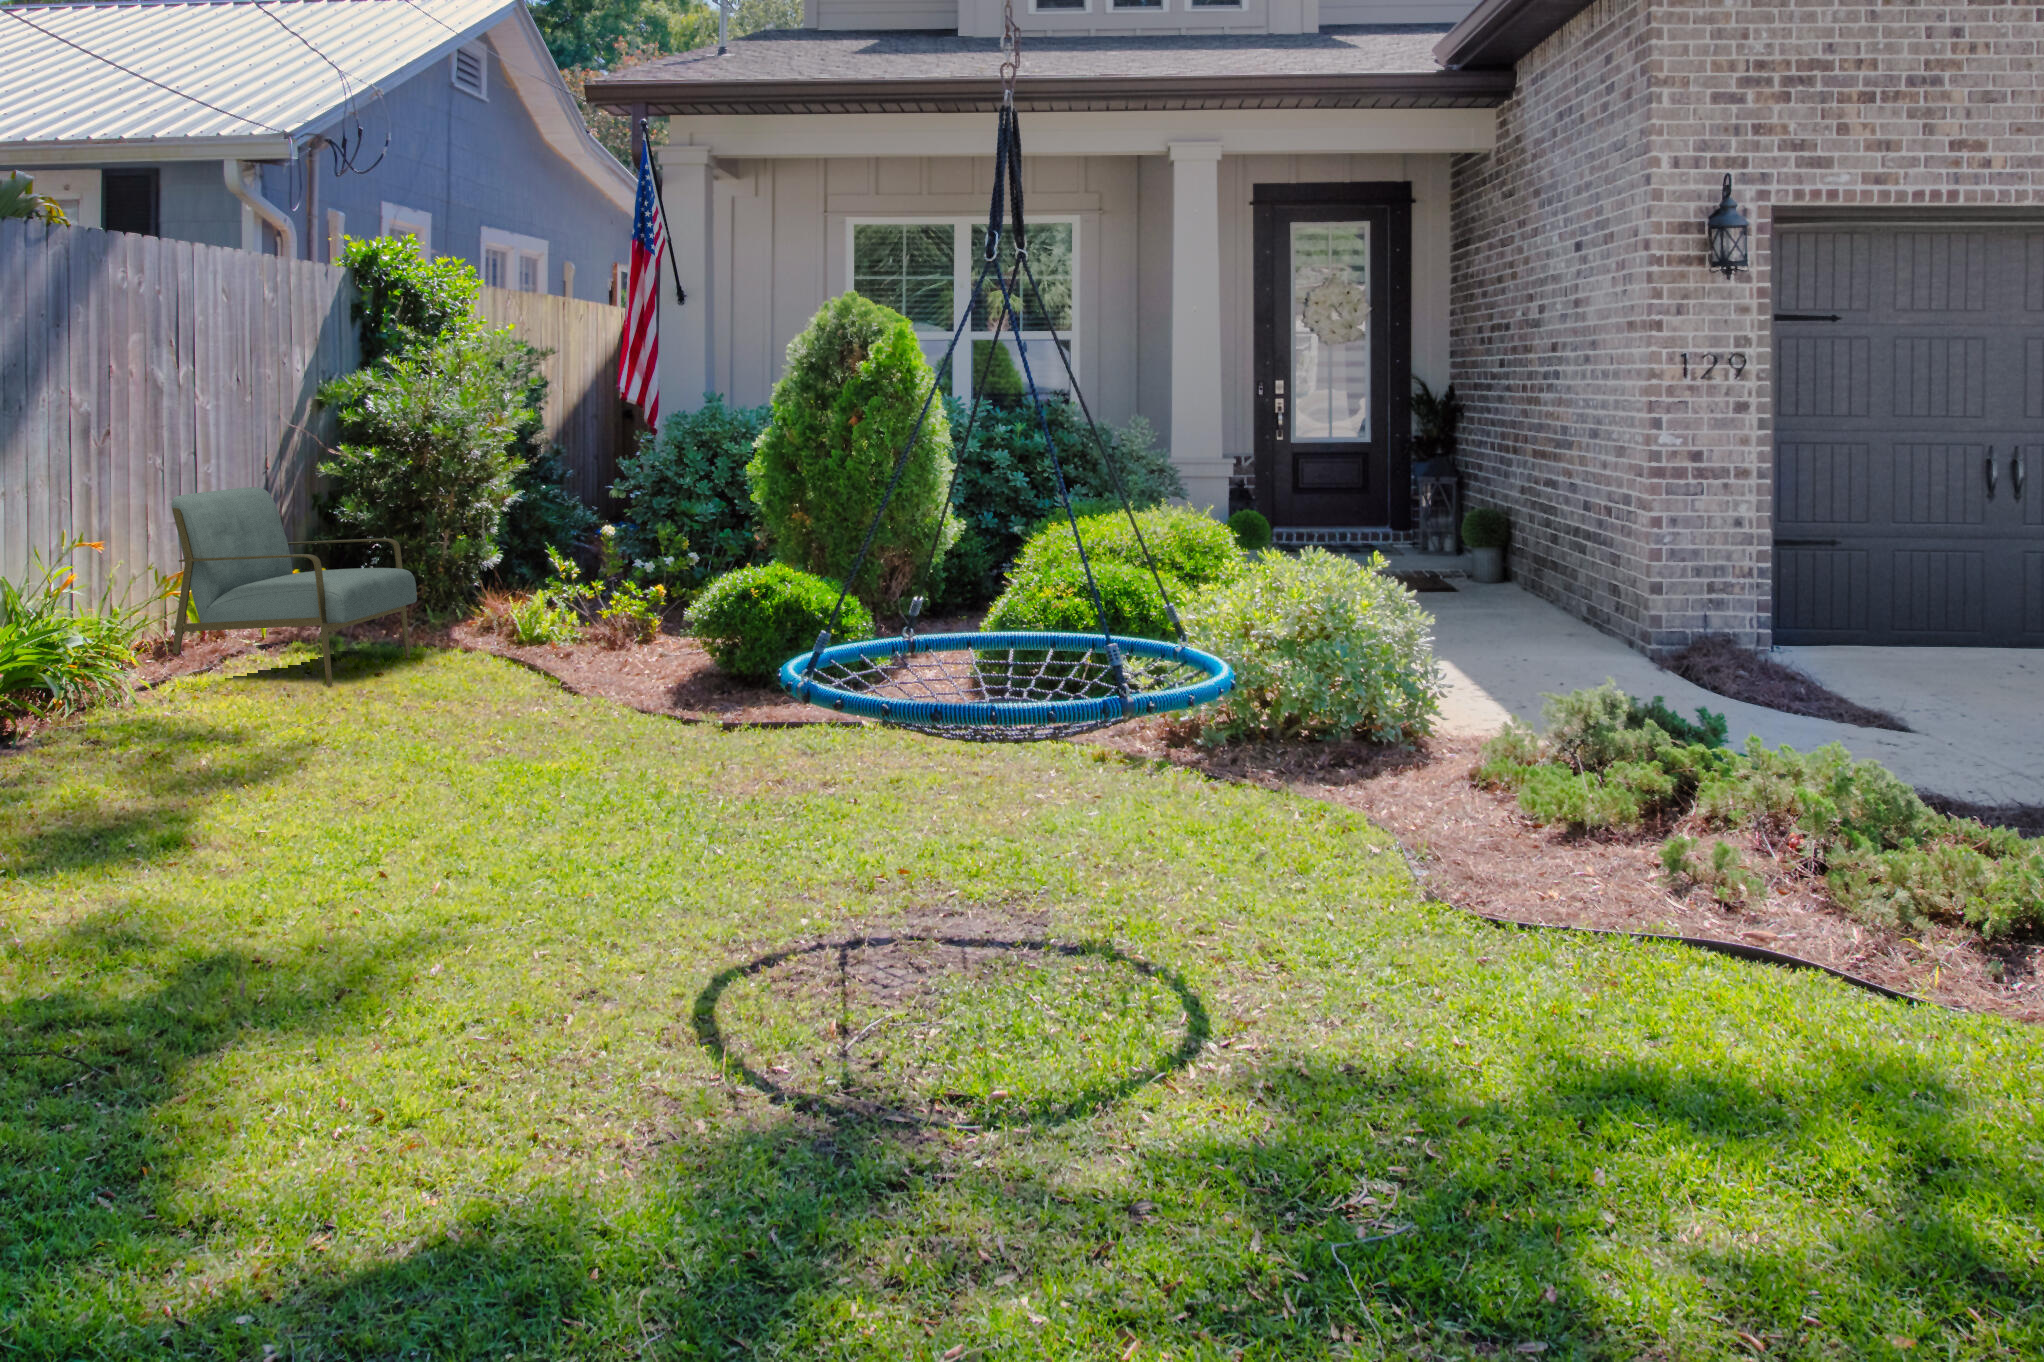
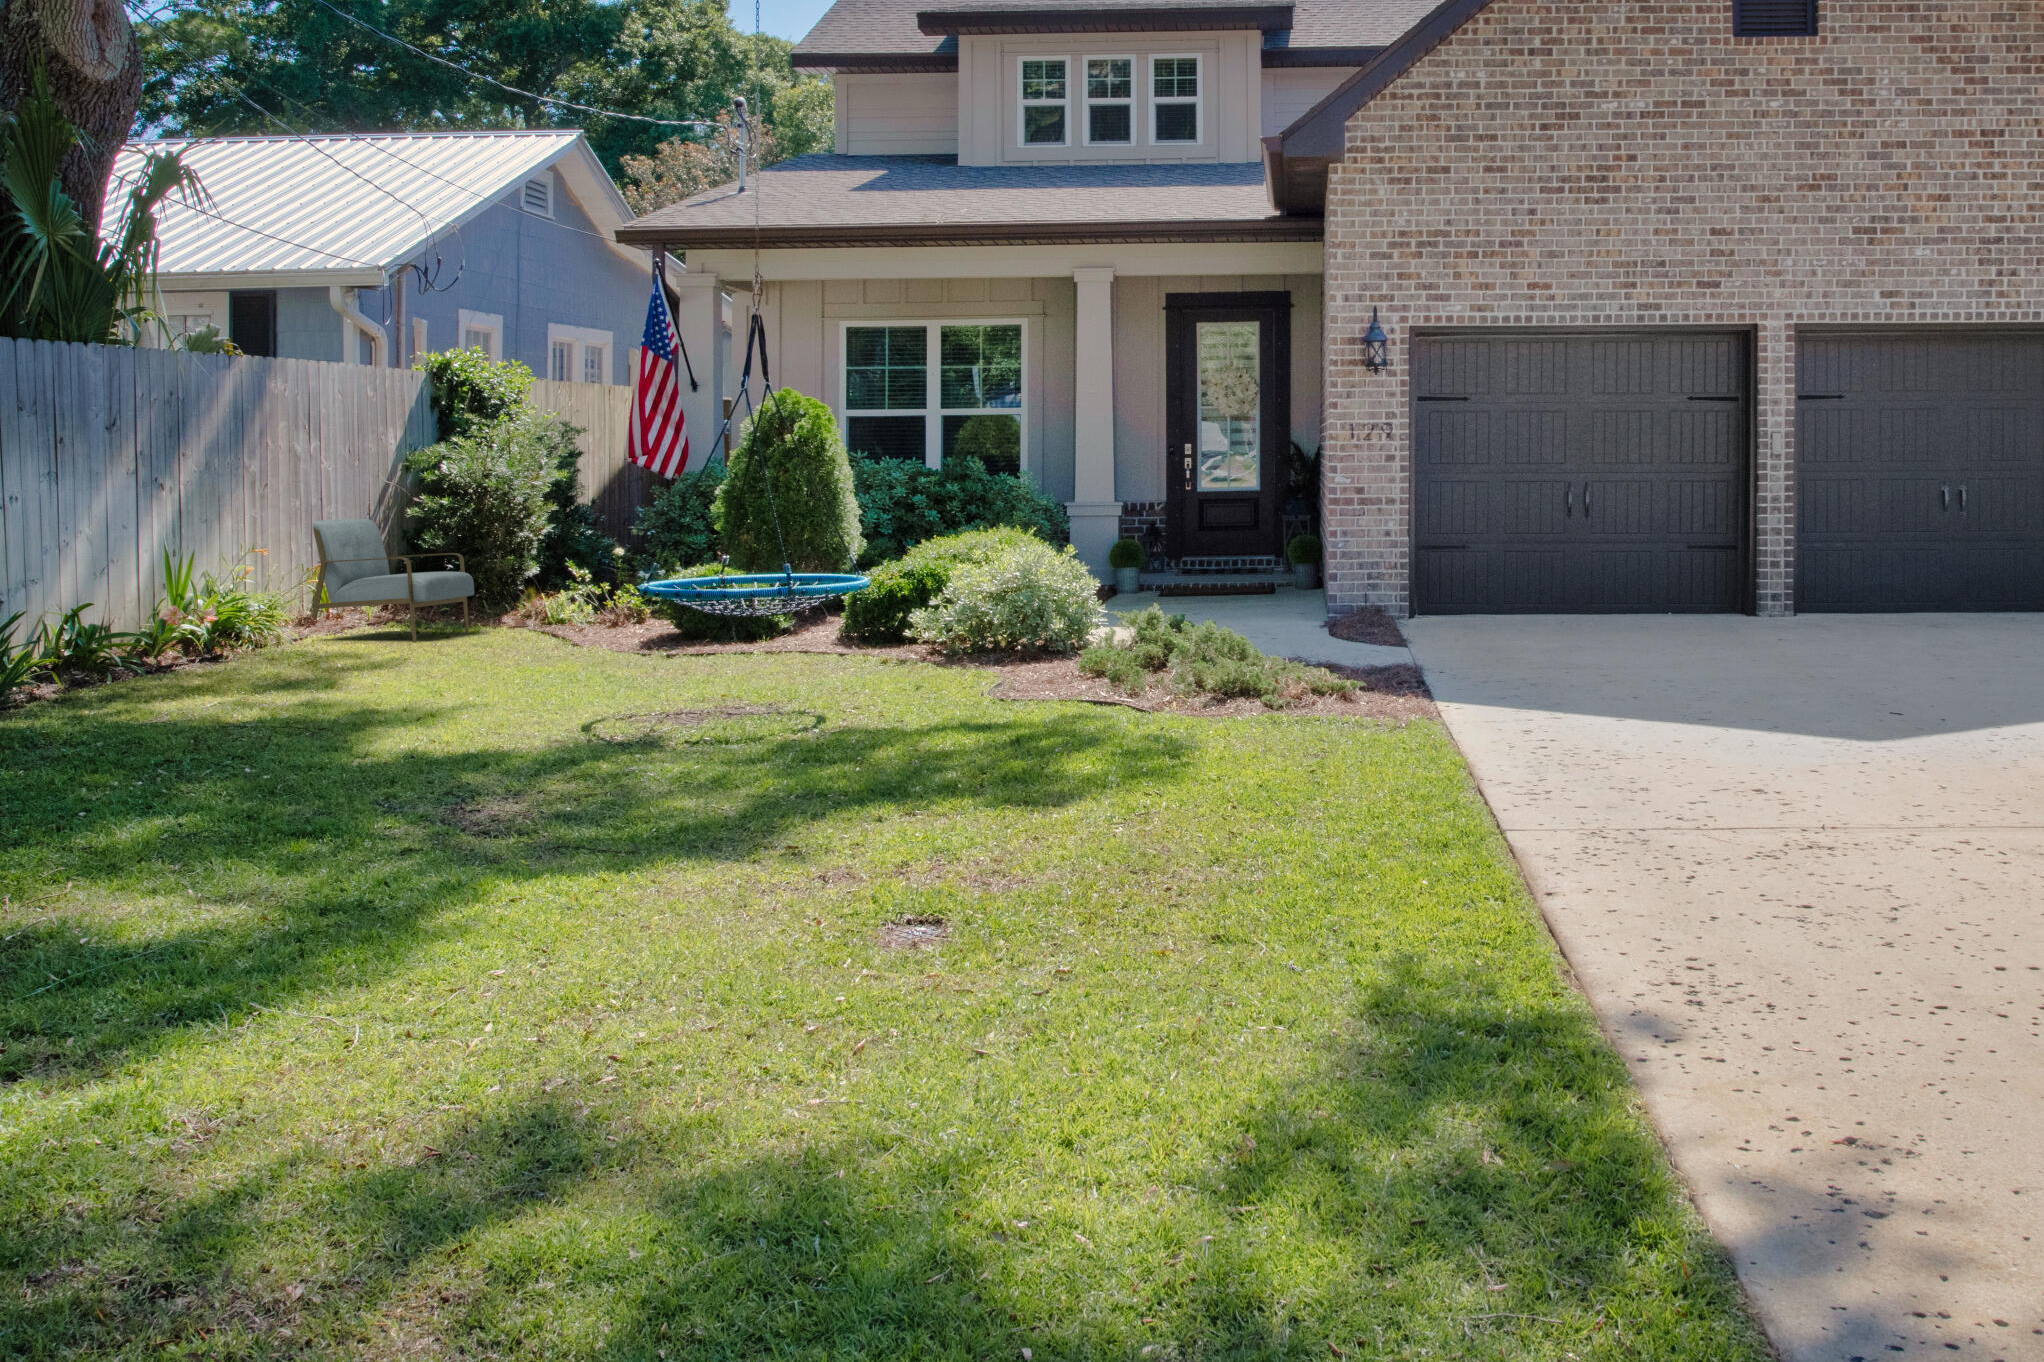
decorative plant: none [472,581,503,639] -> present [514,589,535,627]

